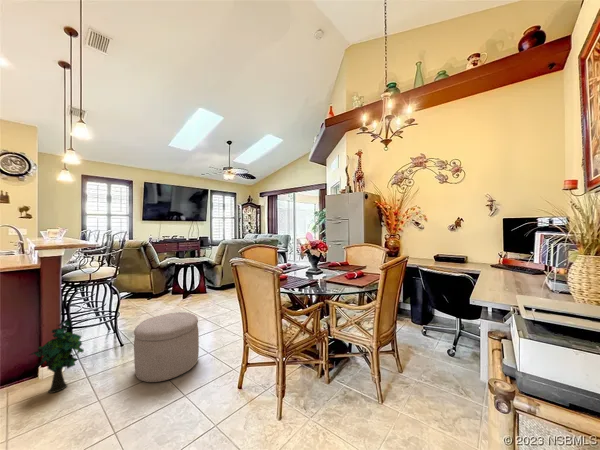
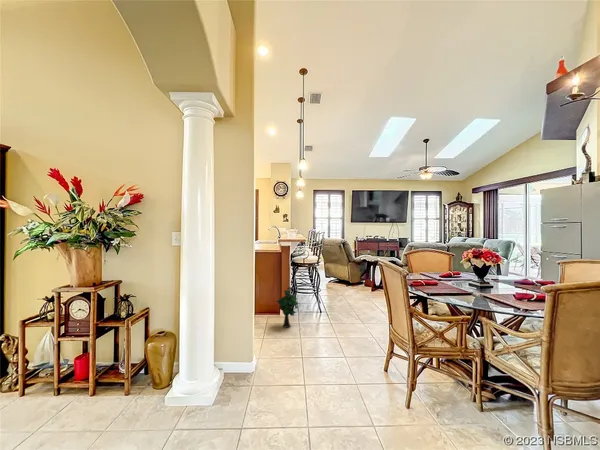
ottoman: present [134,312,199,382] -> none [322,298,366,345]

